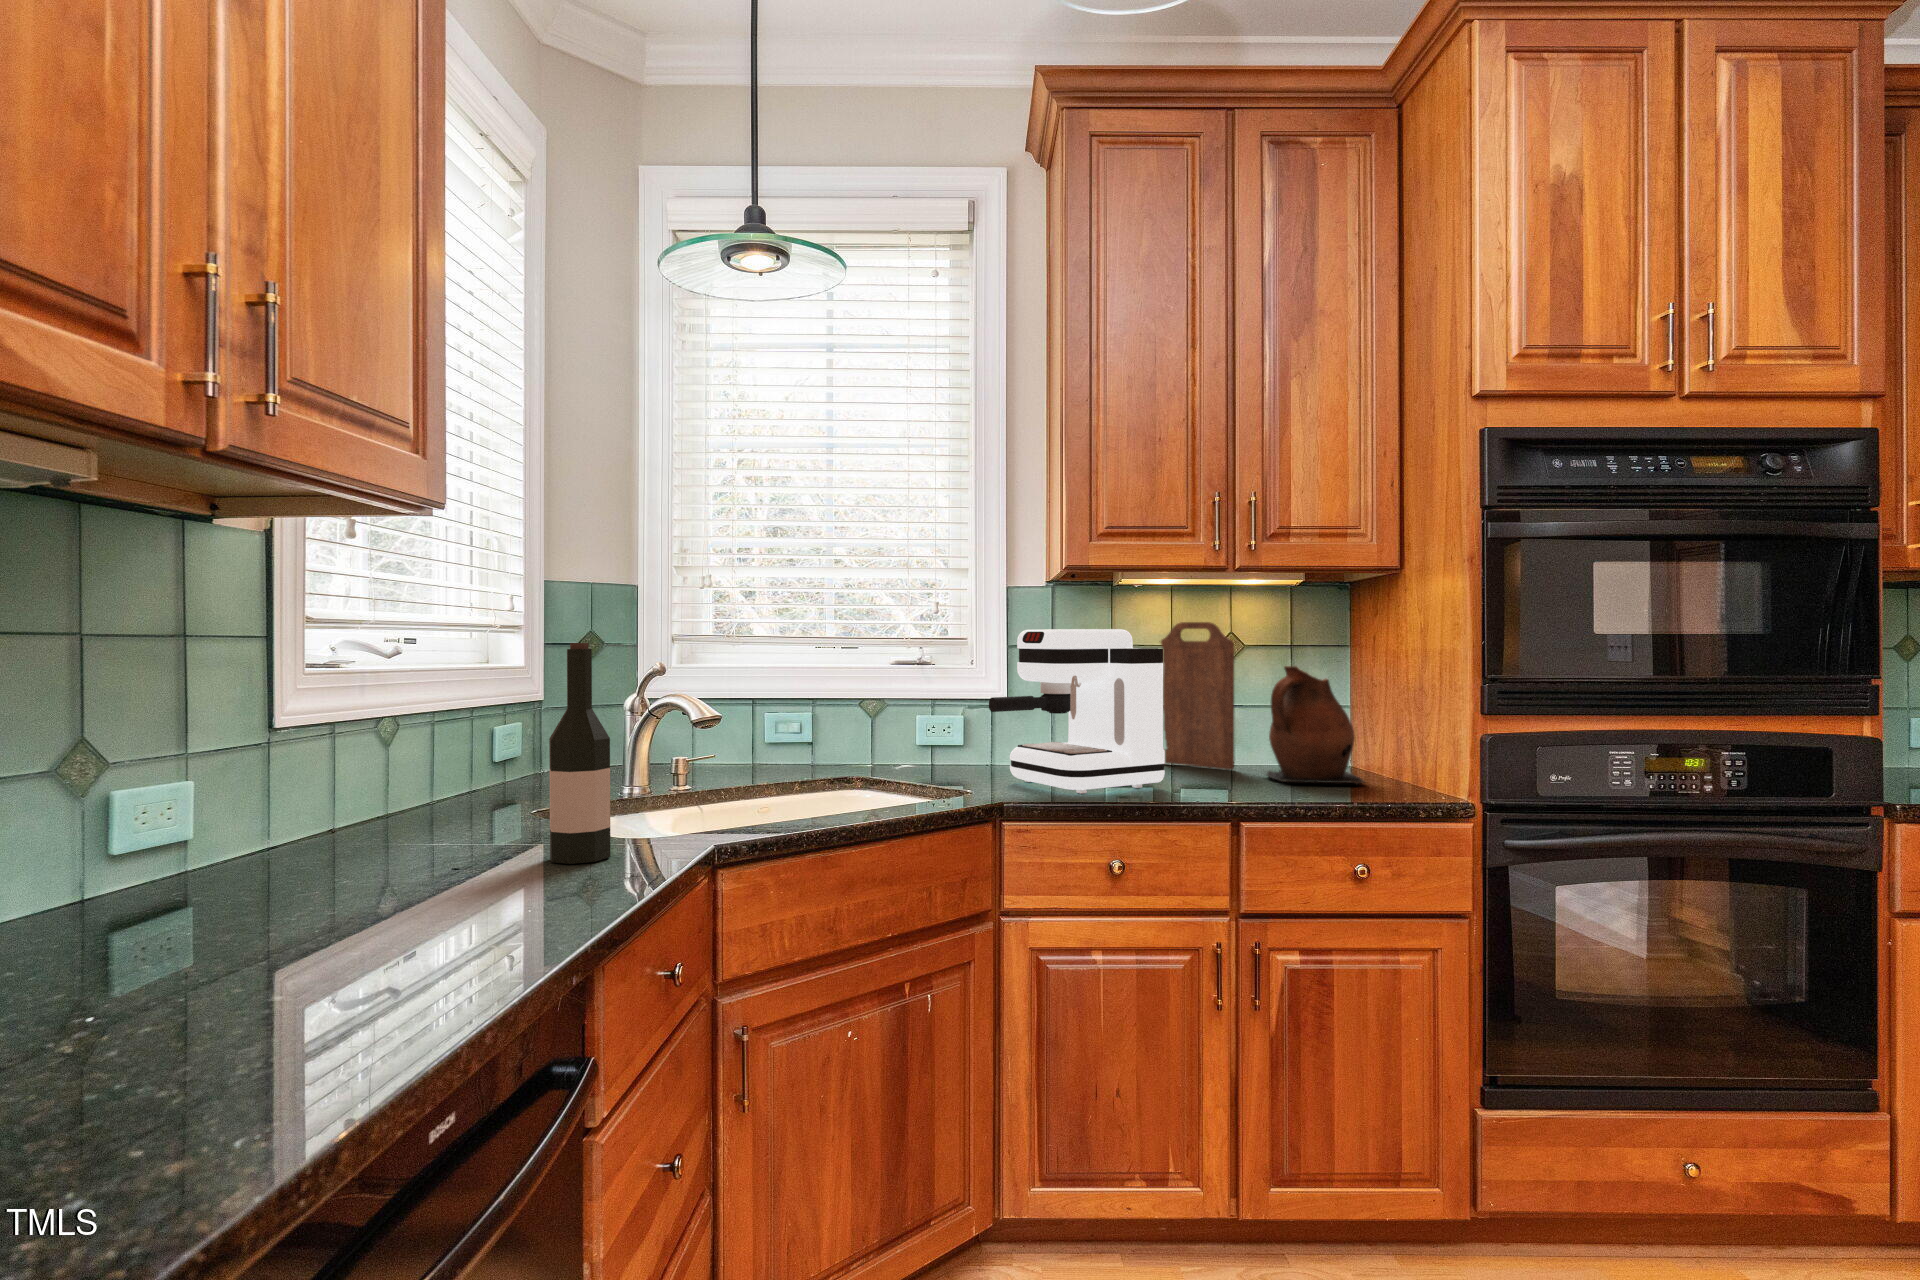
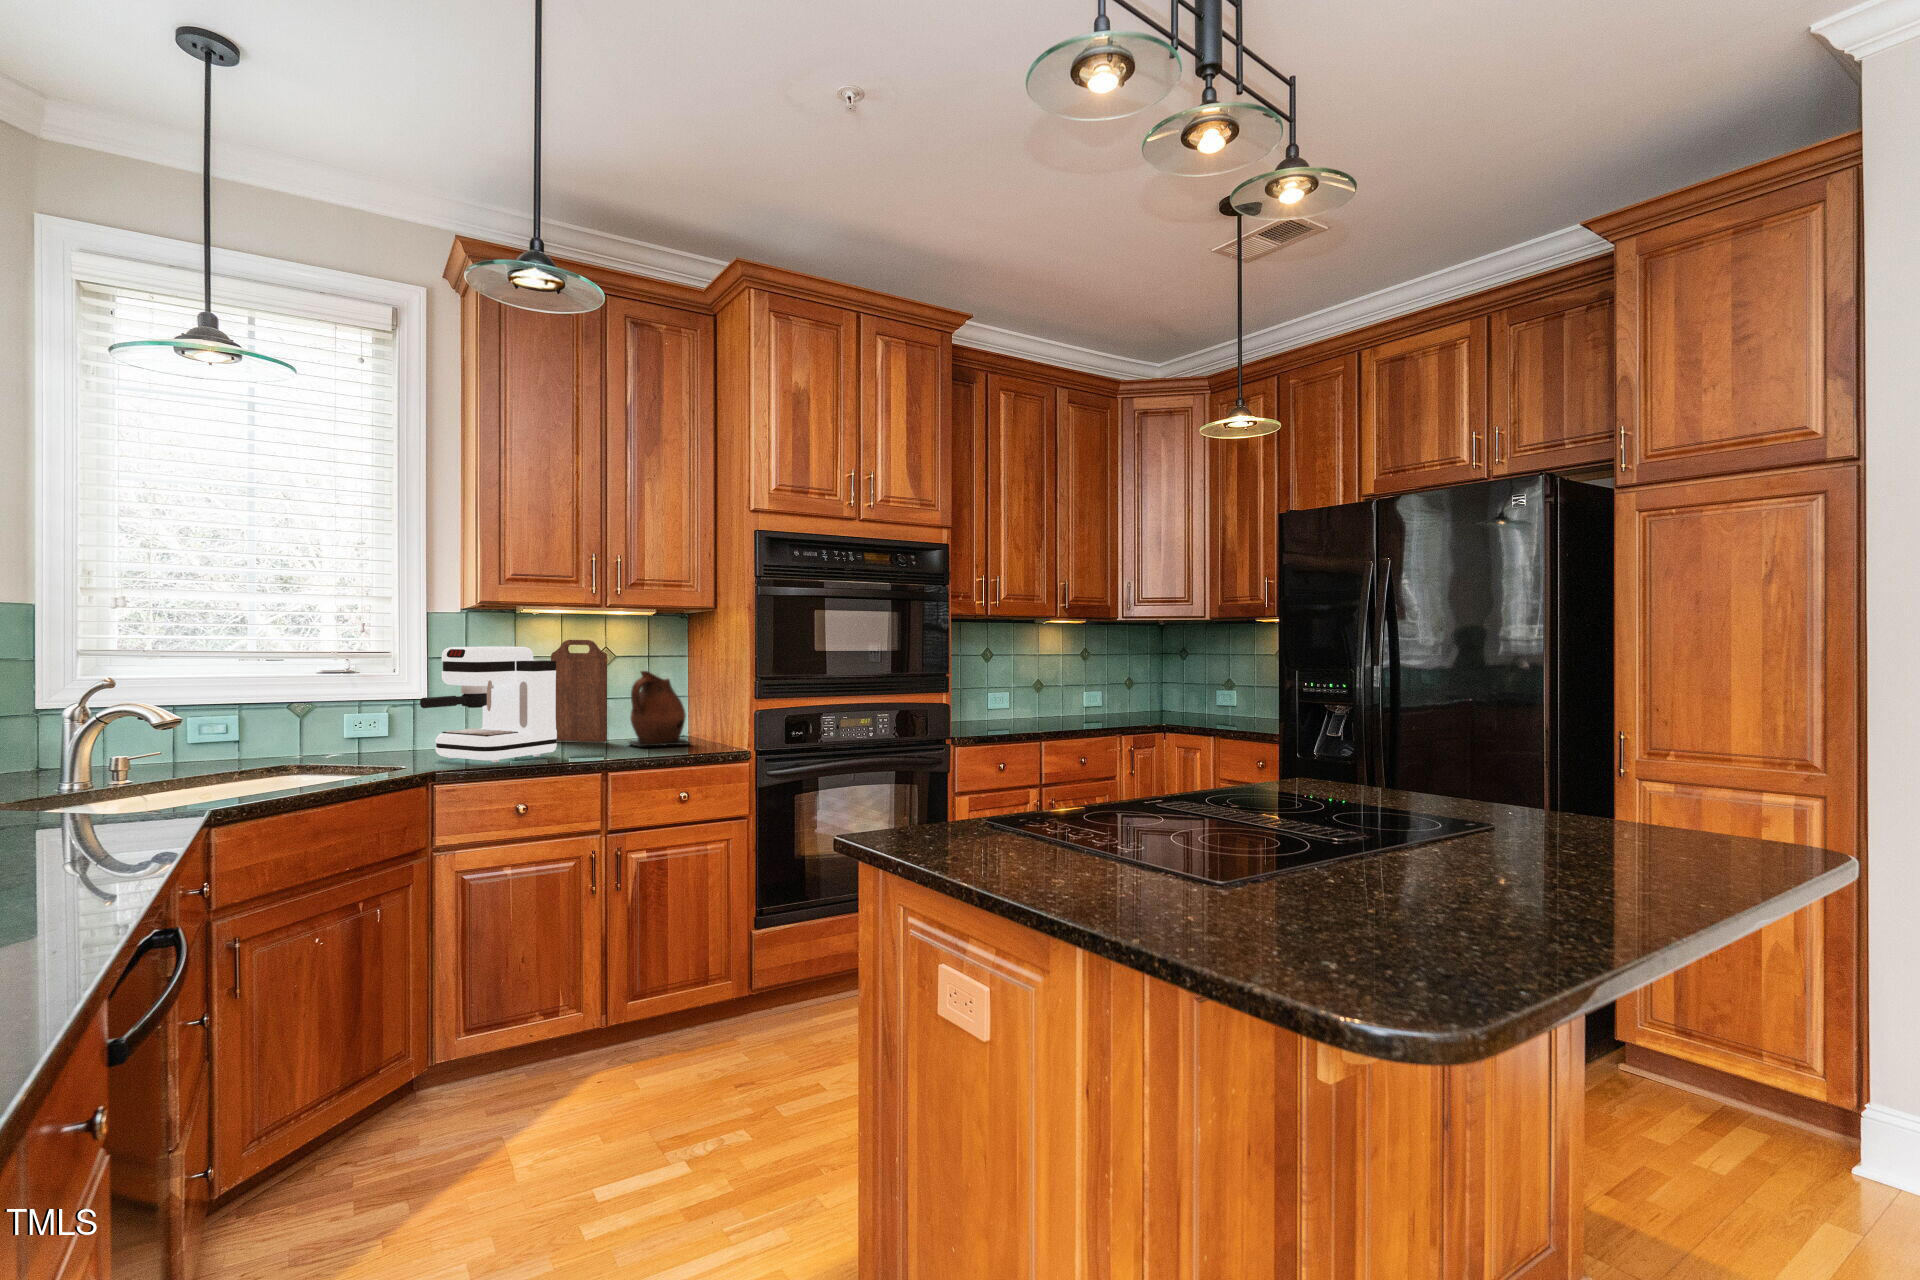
wine bottle: present [549,643,611,864] -> none [66,667,126,832]

